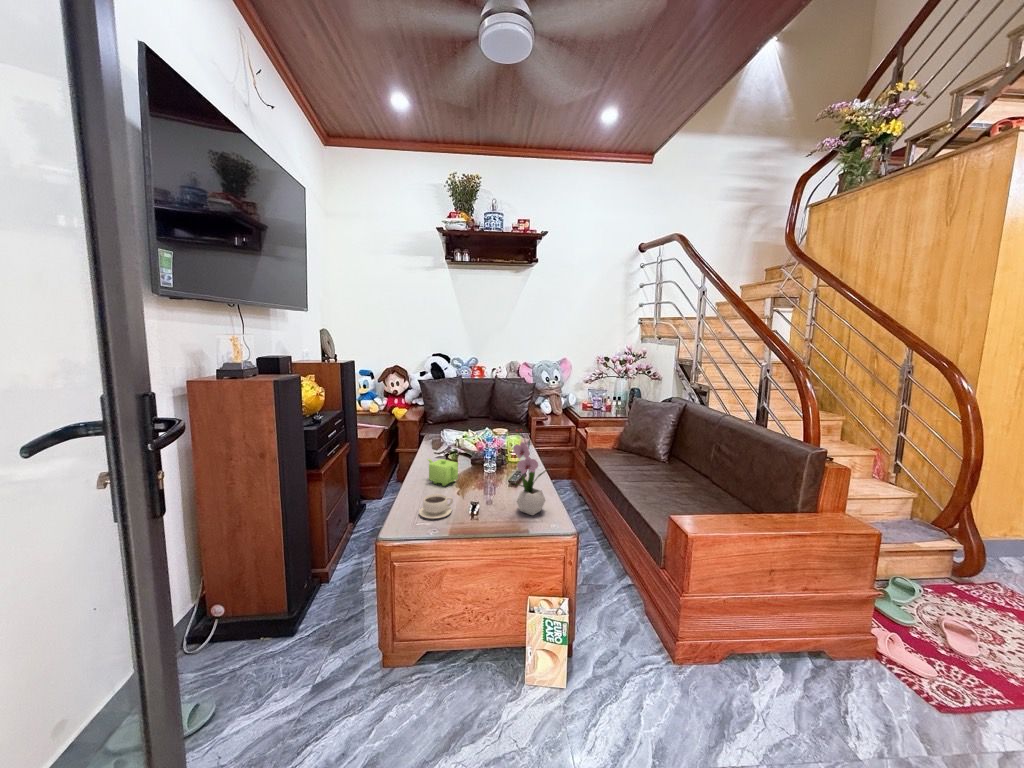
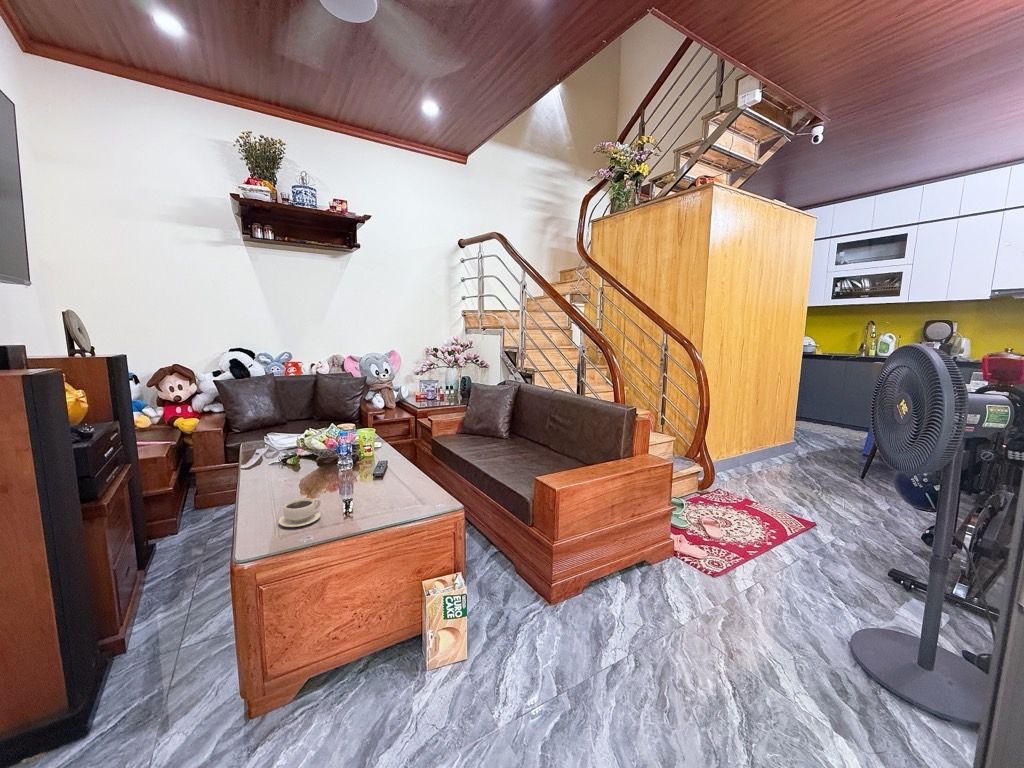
flower arrangement: present [513,429,548,515] -> none [390,413,427,501]
teapot: present [428,459,458,486] -> none [268,461,312,492]

